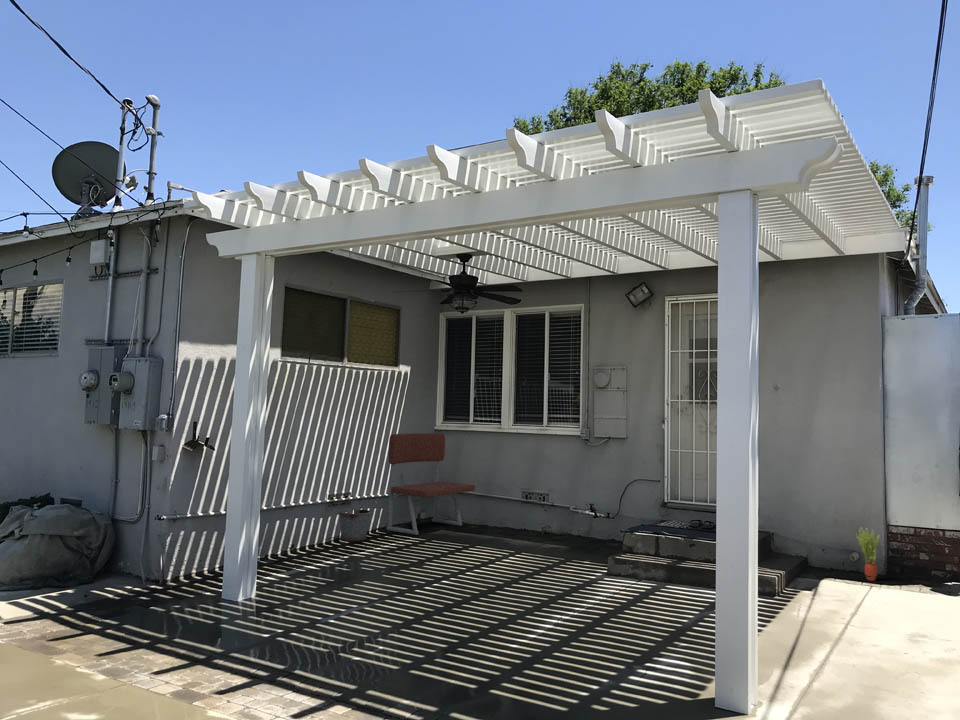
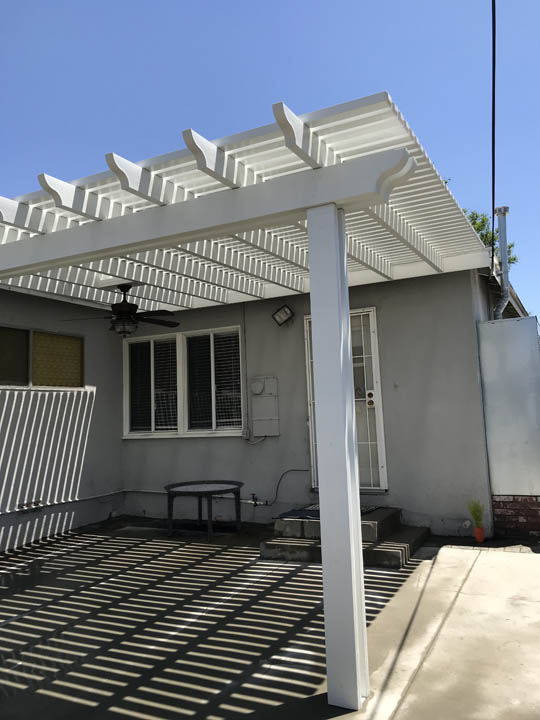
bench: present [386,433,475,535] -> none [77,442,159,535]
round table: none [487,483,580,552] -> present [164,480,244,541]
bucket: present [339,509,371,541] -> none [27,517,59,547]

